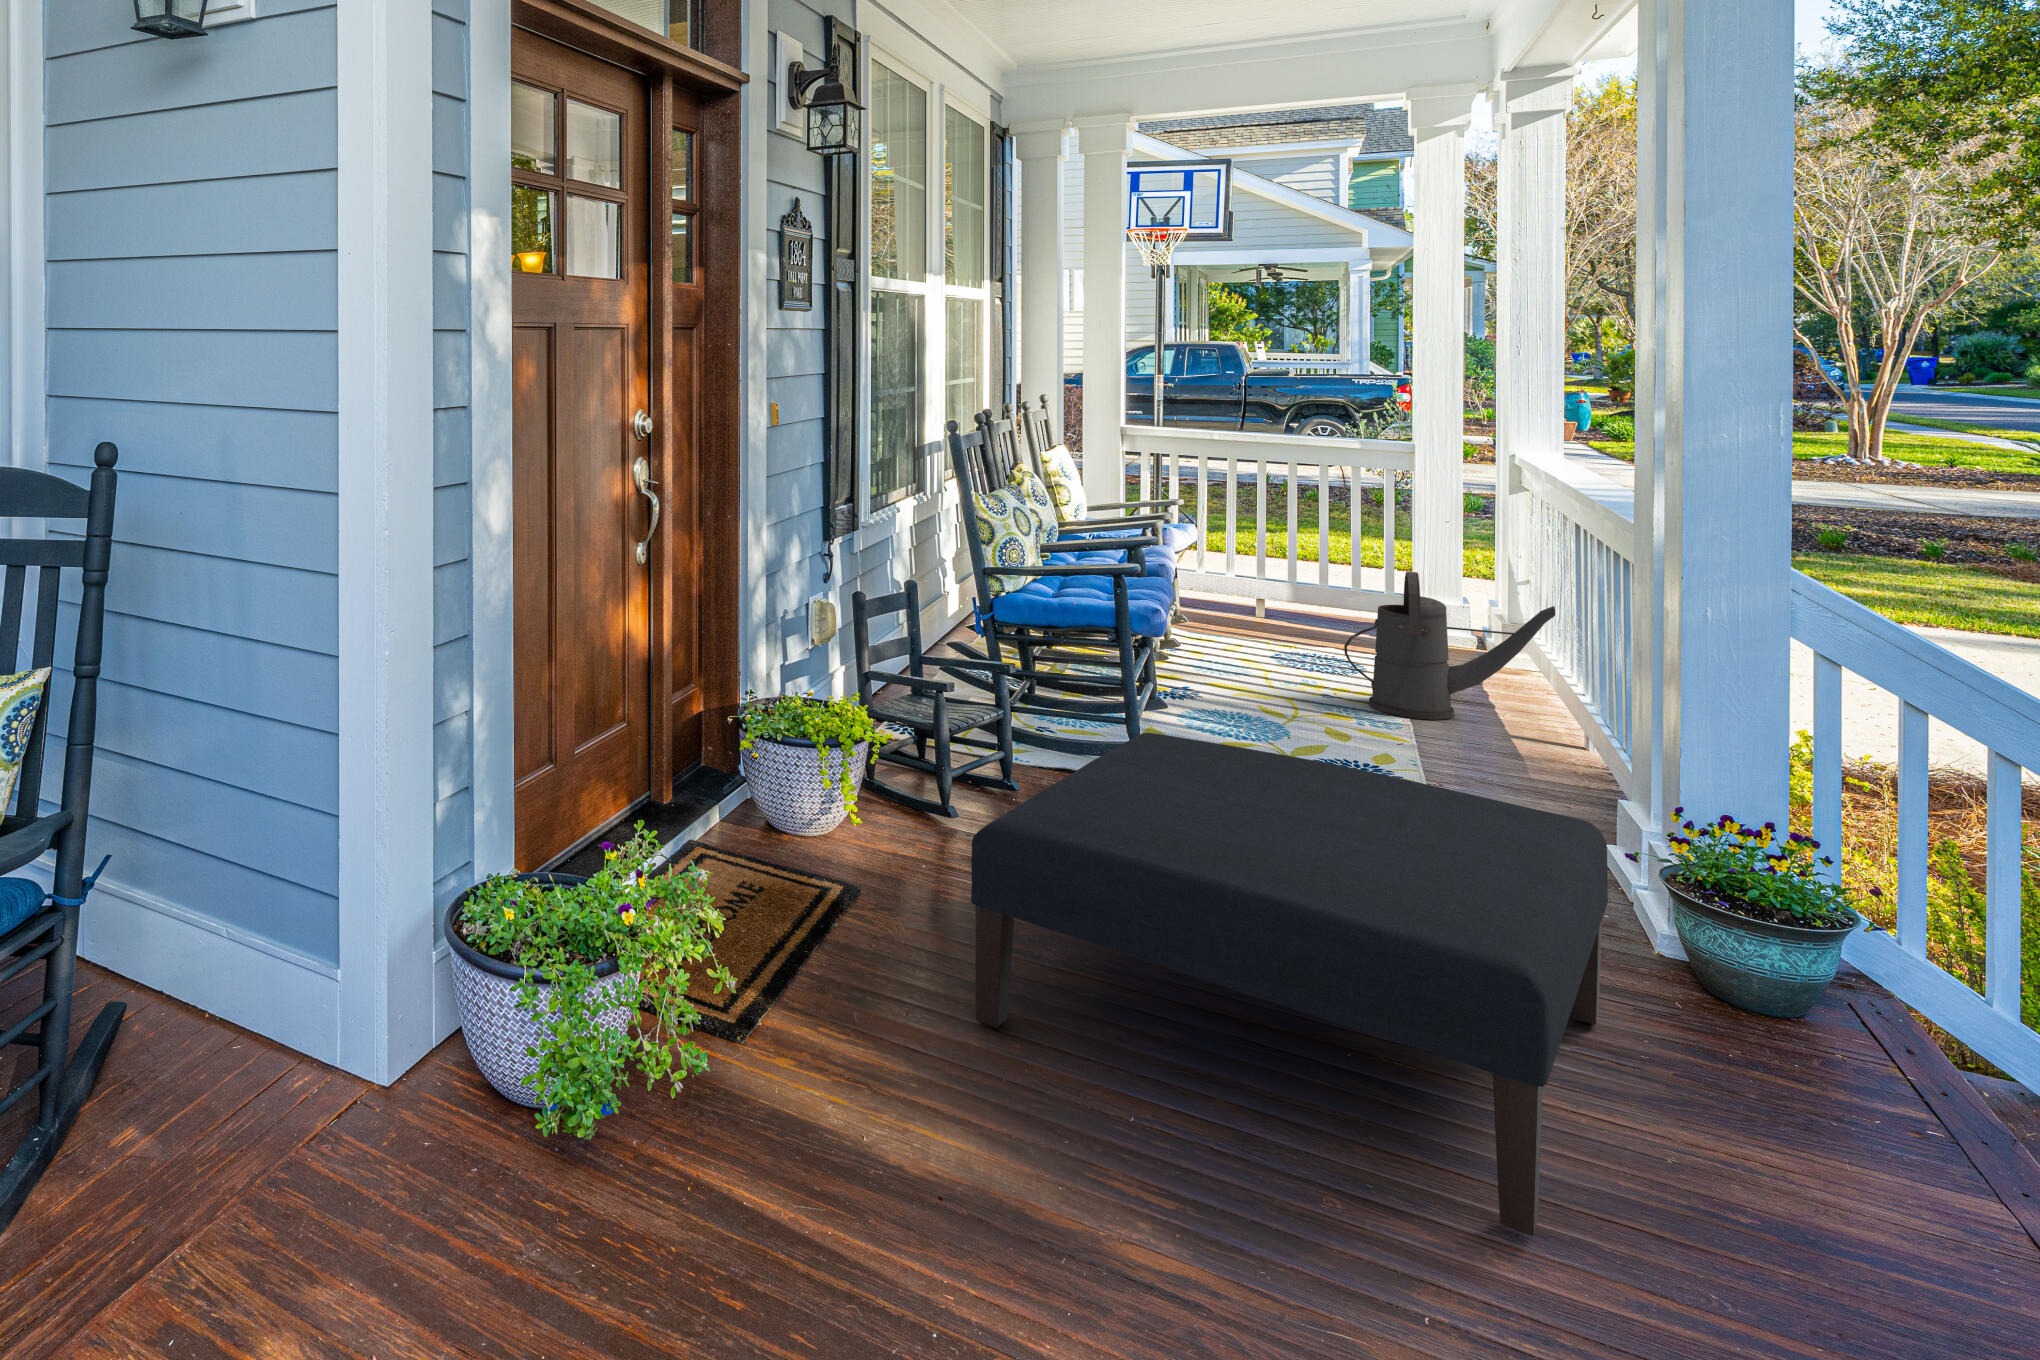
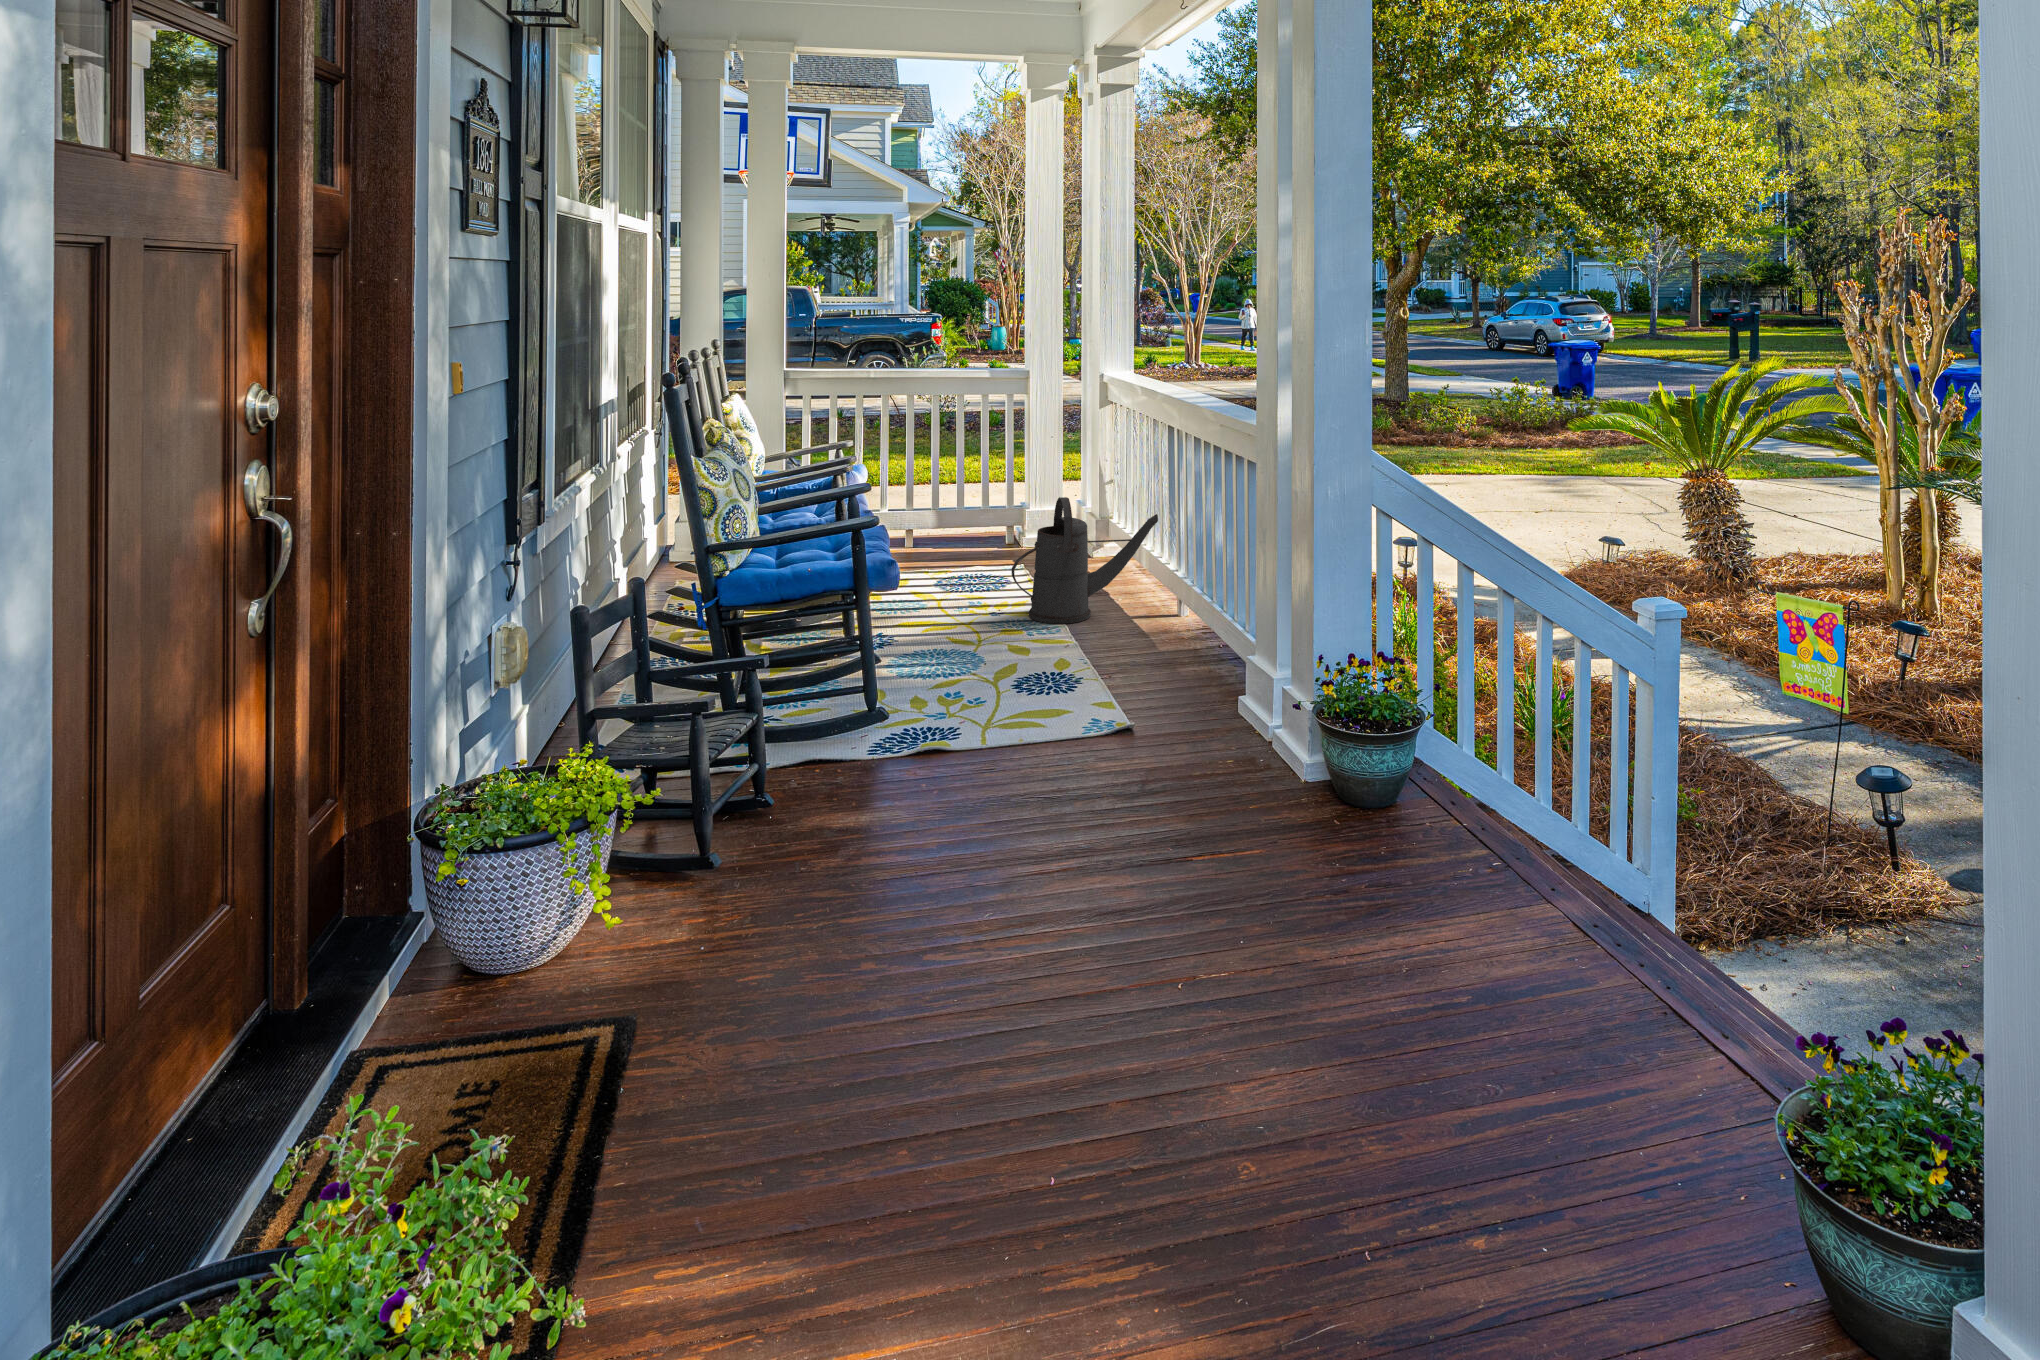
ottoman: present [971,733,1608,1236] -> none [868,709,1416,1137]

